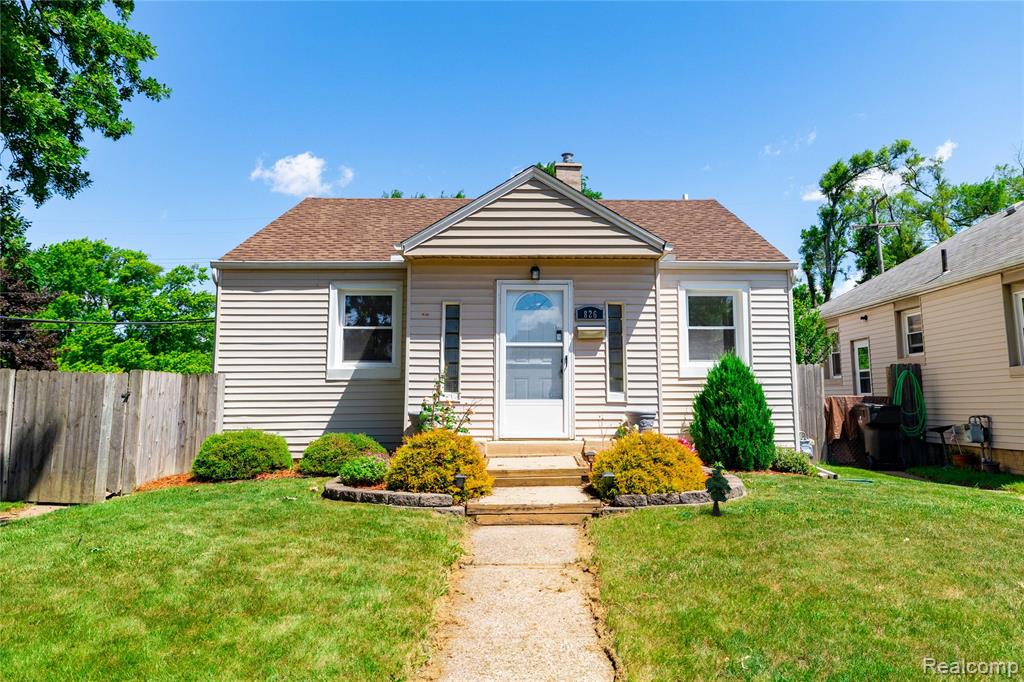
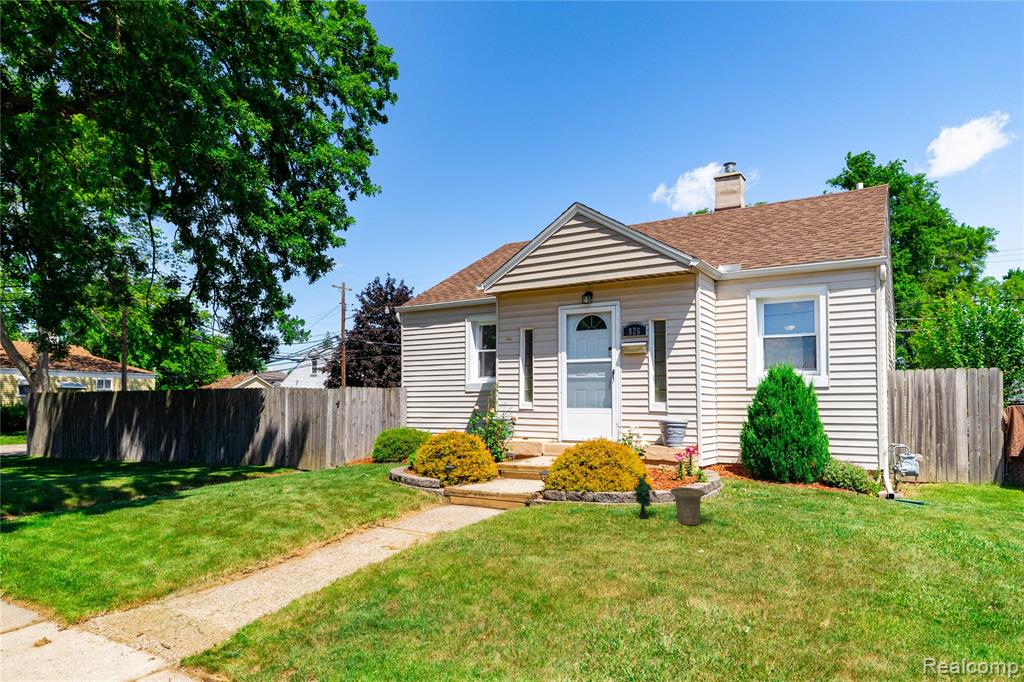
basket: none [743,478,781,517] -> present [670,487,705,526]

